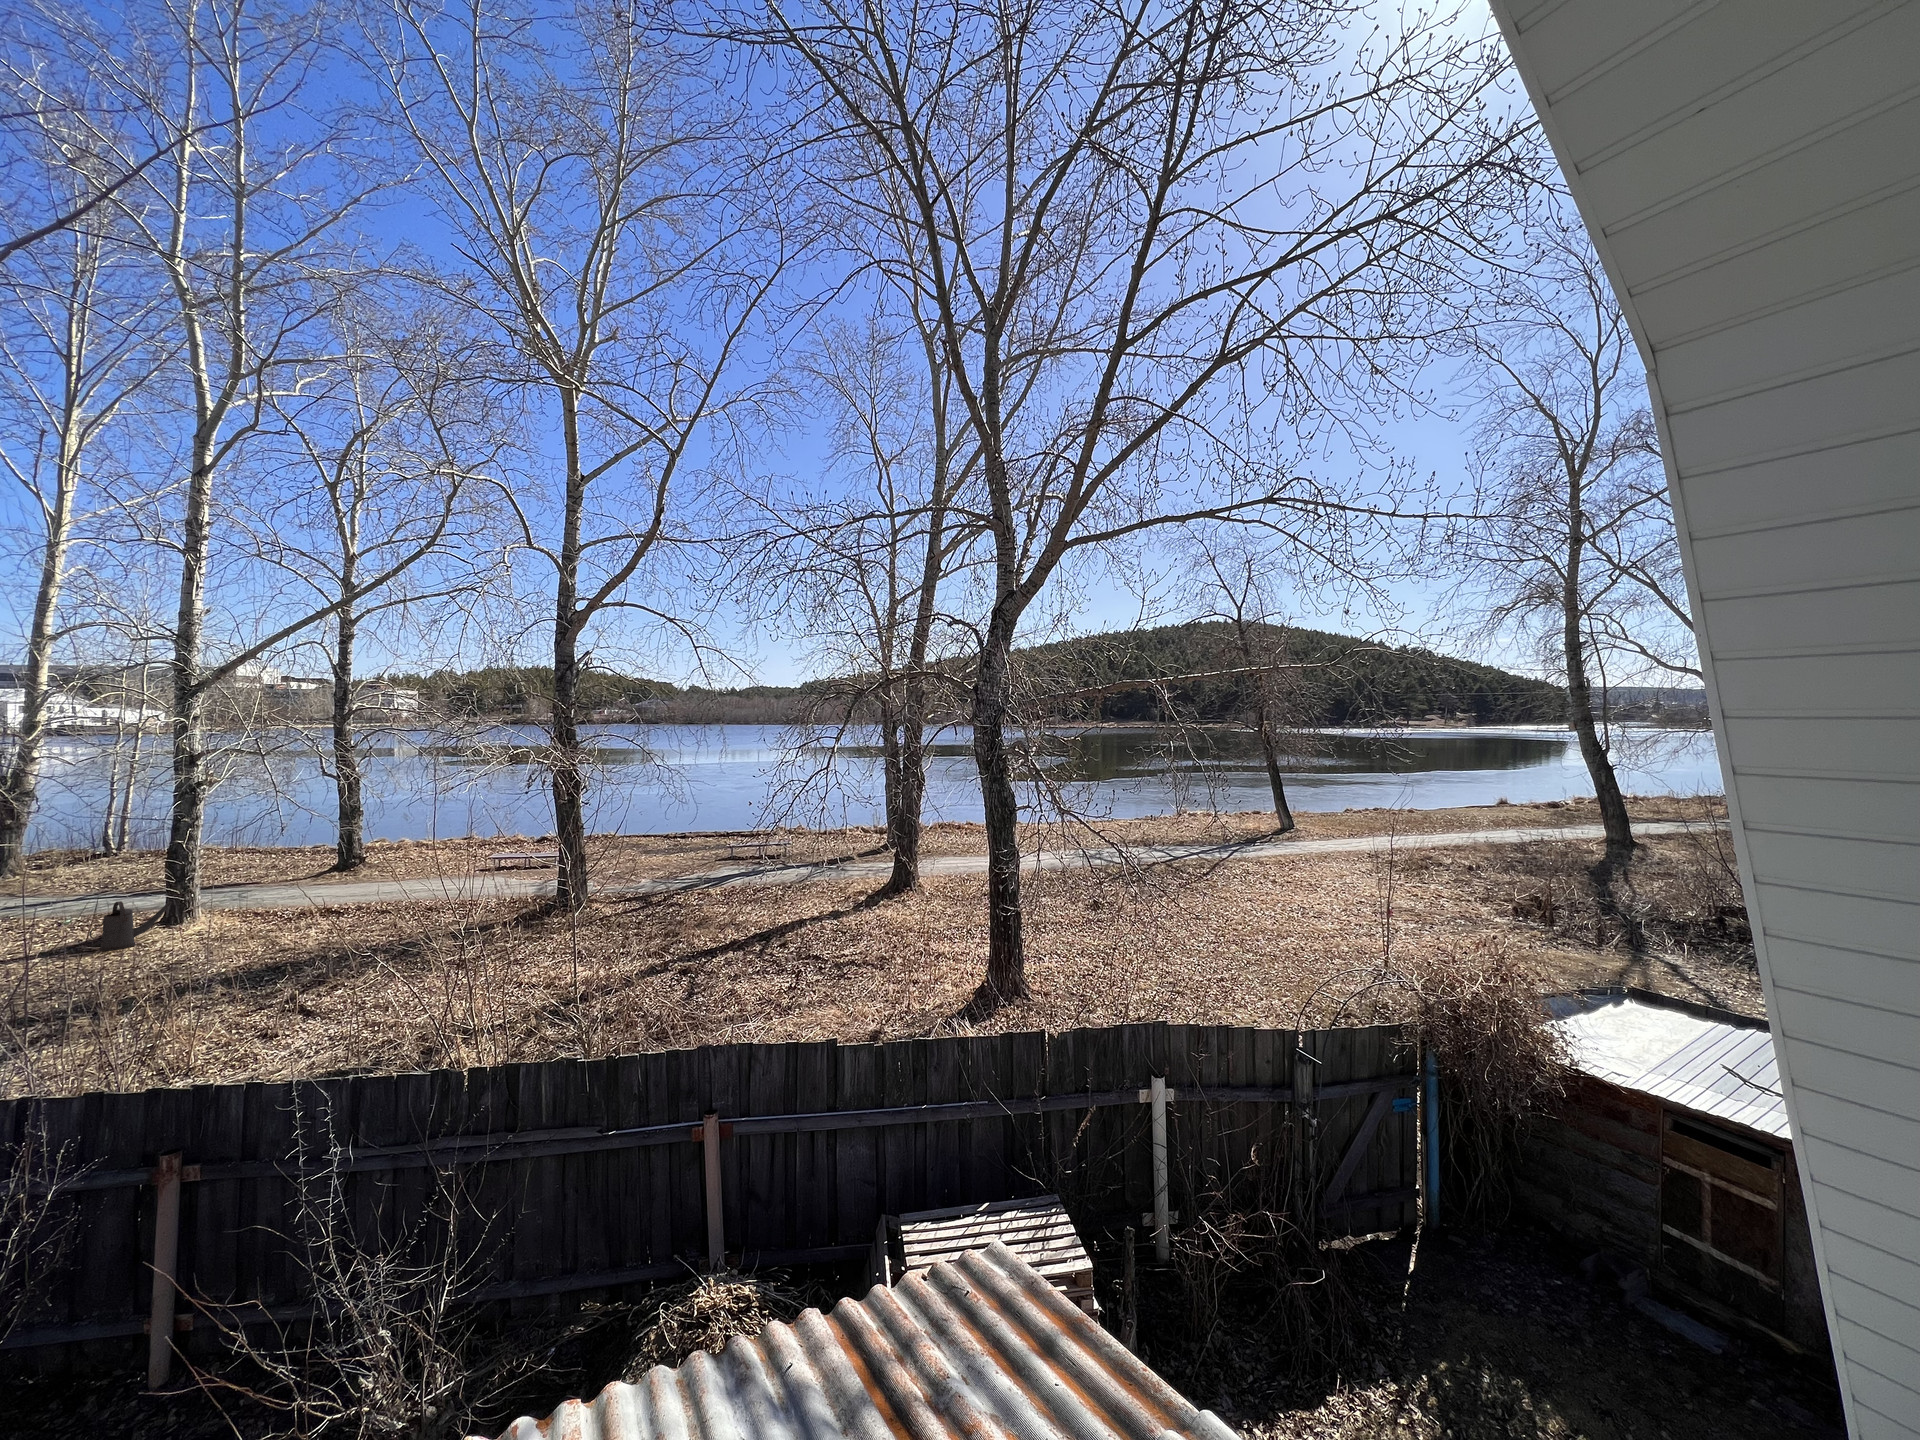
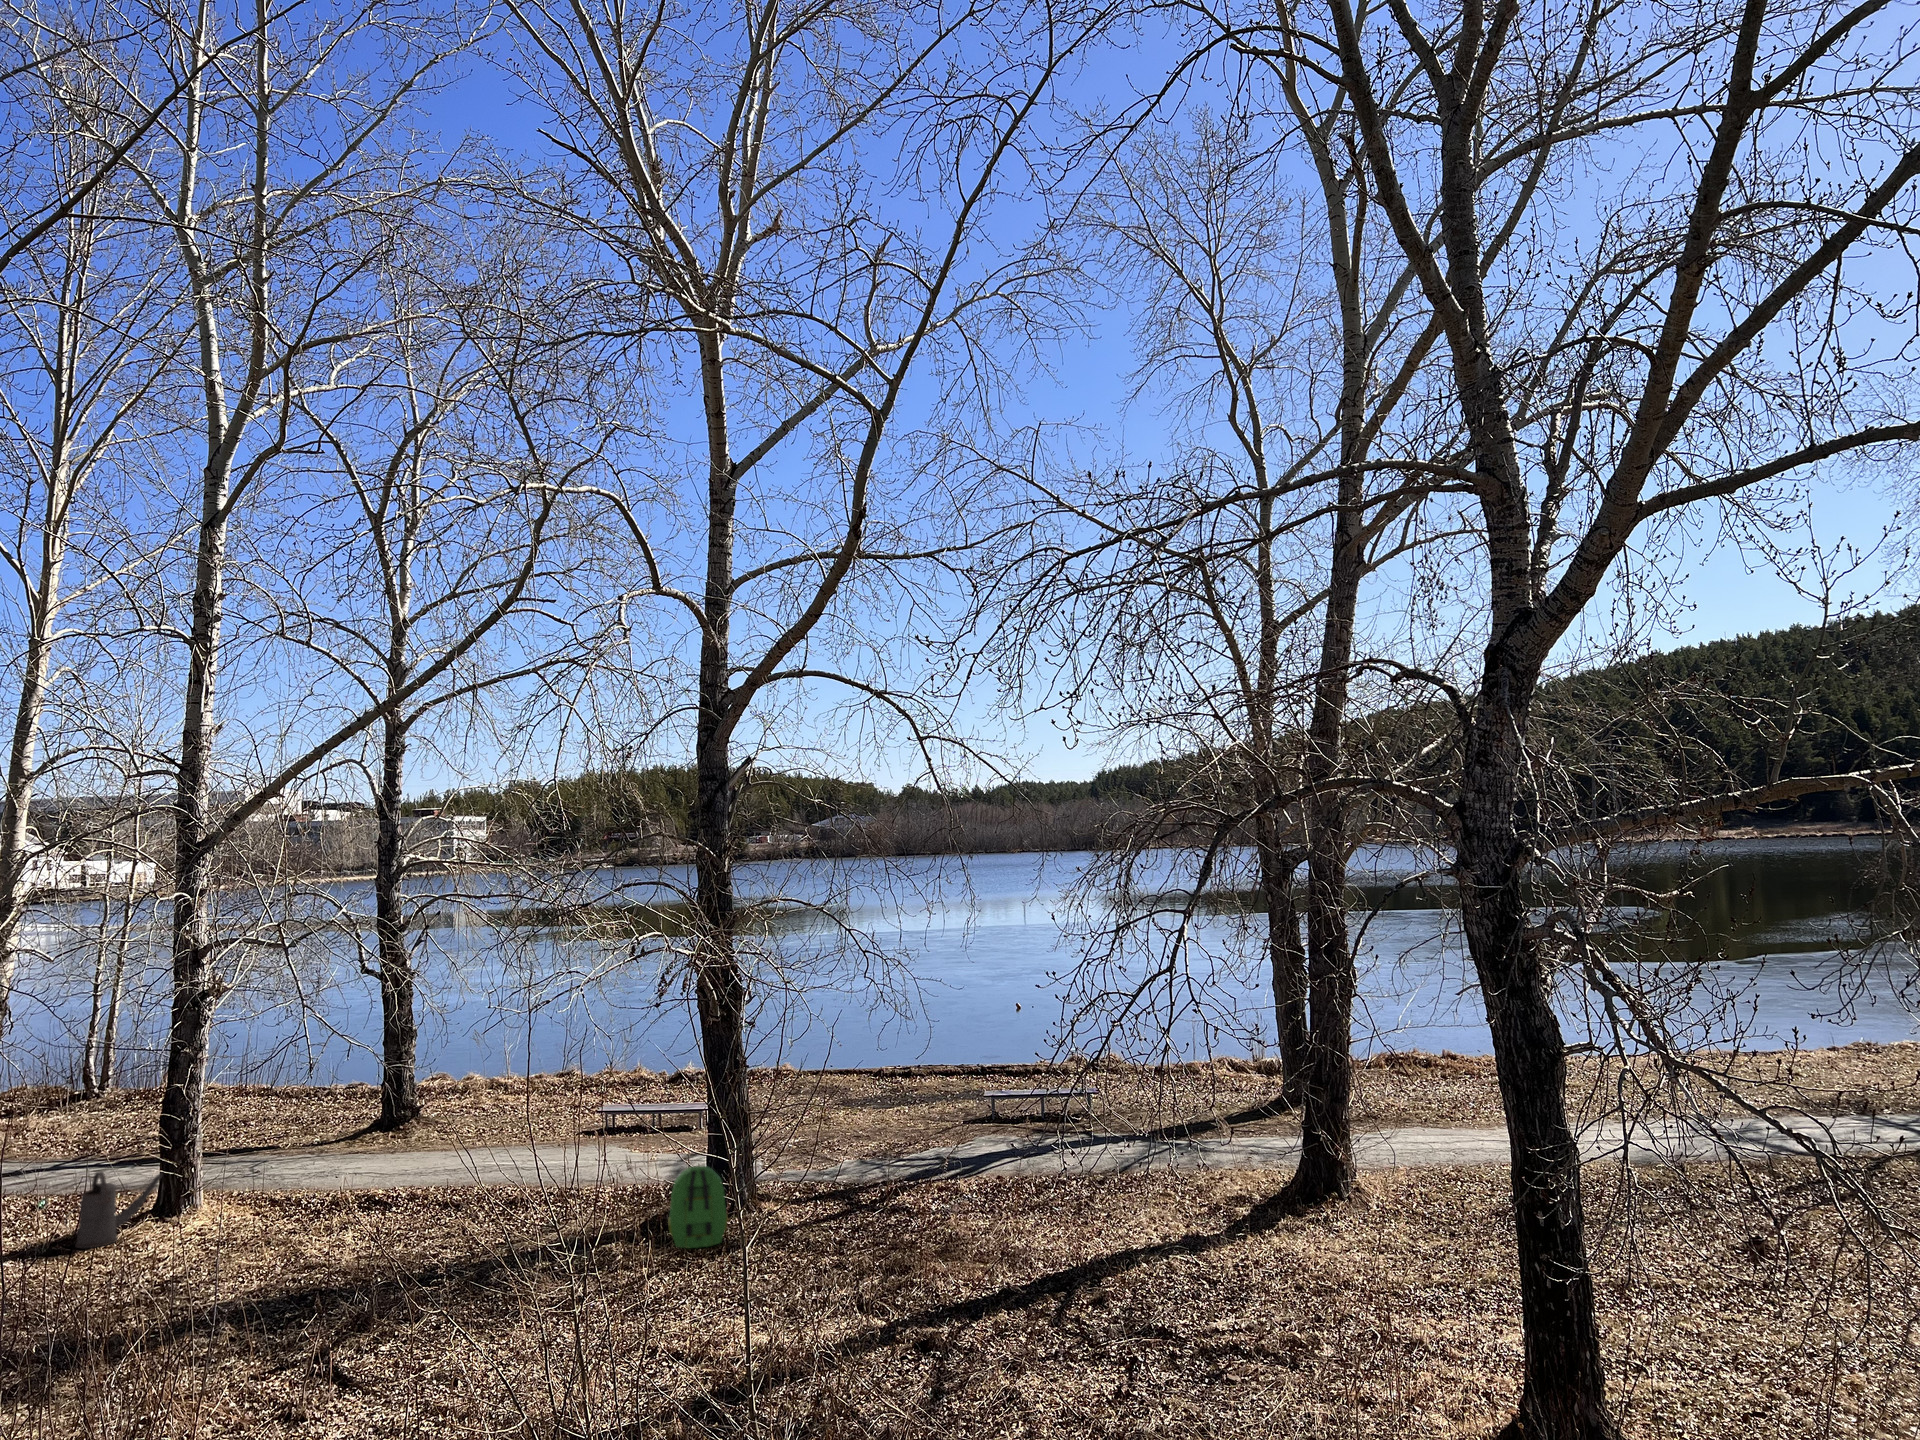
backpack: none [536,884,574,930] -> present [668,1165,728,1248]

